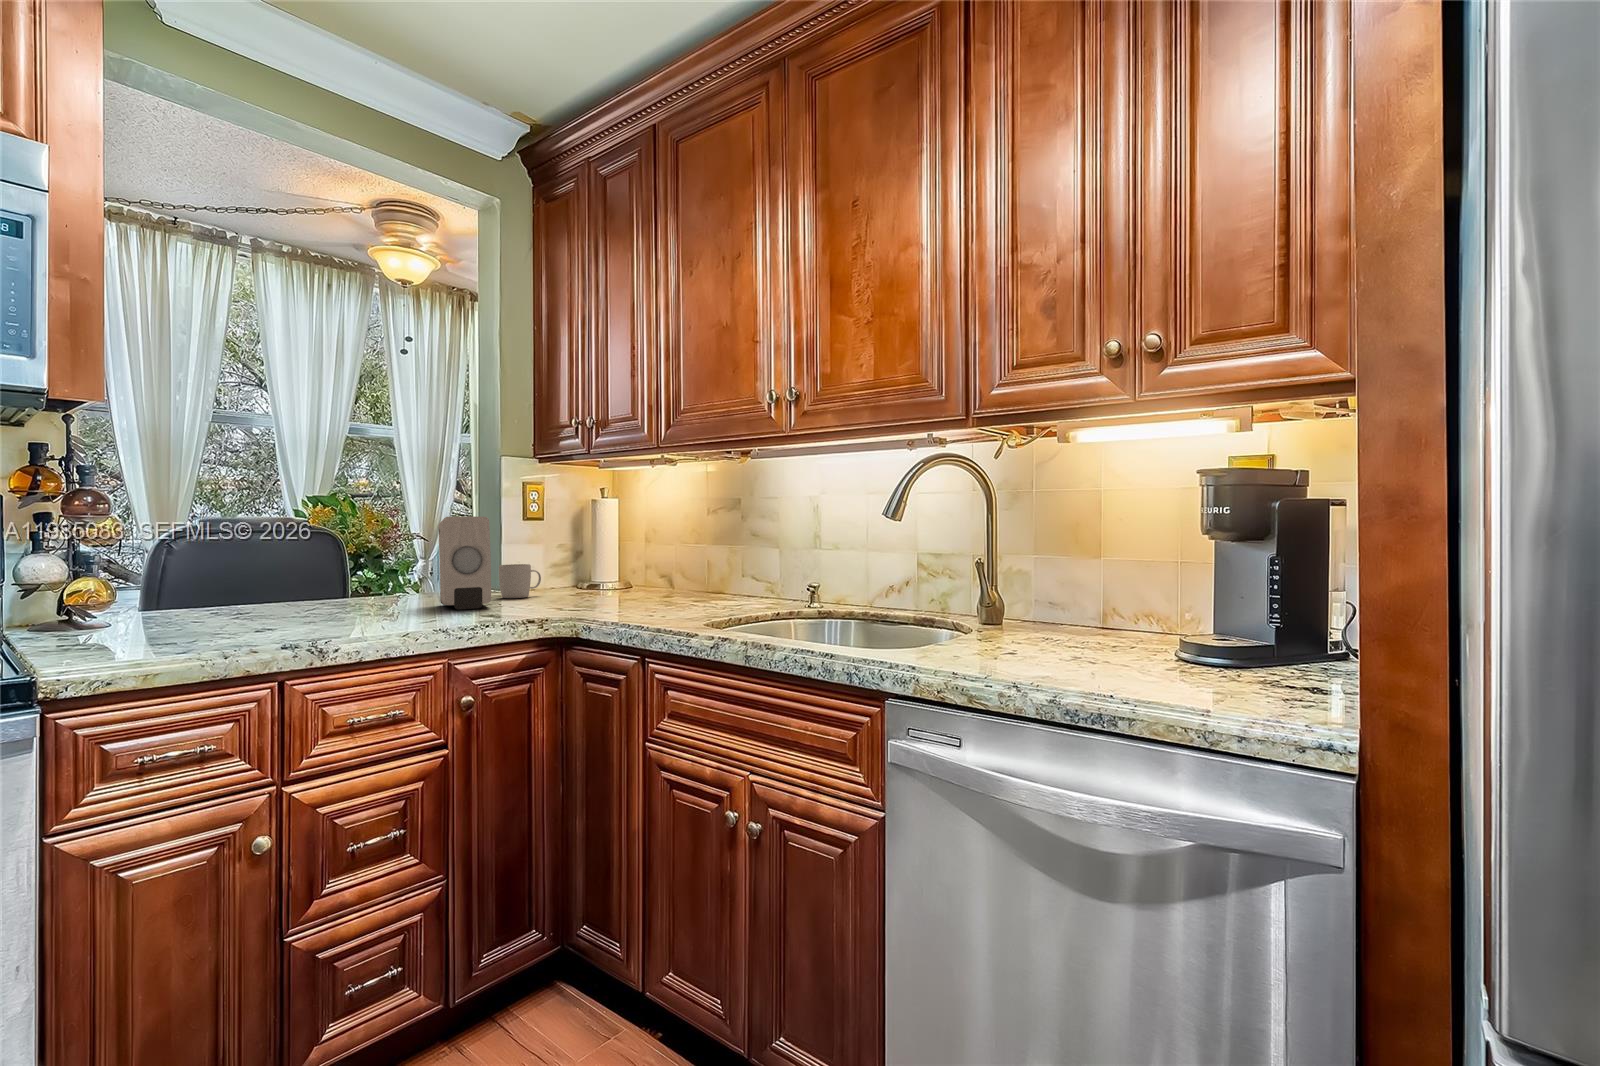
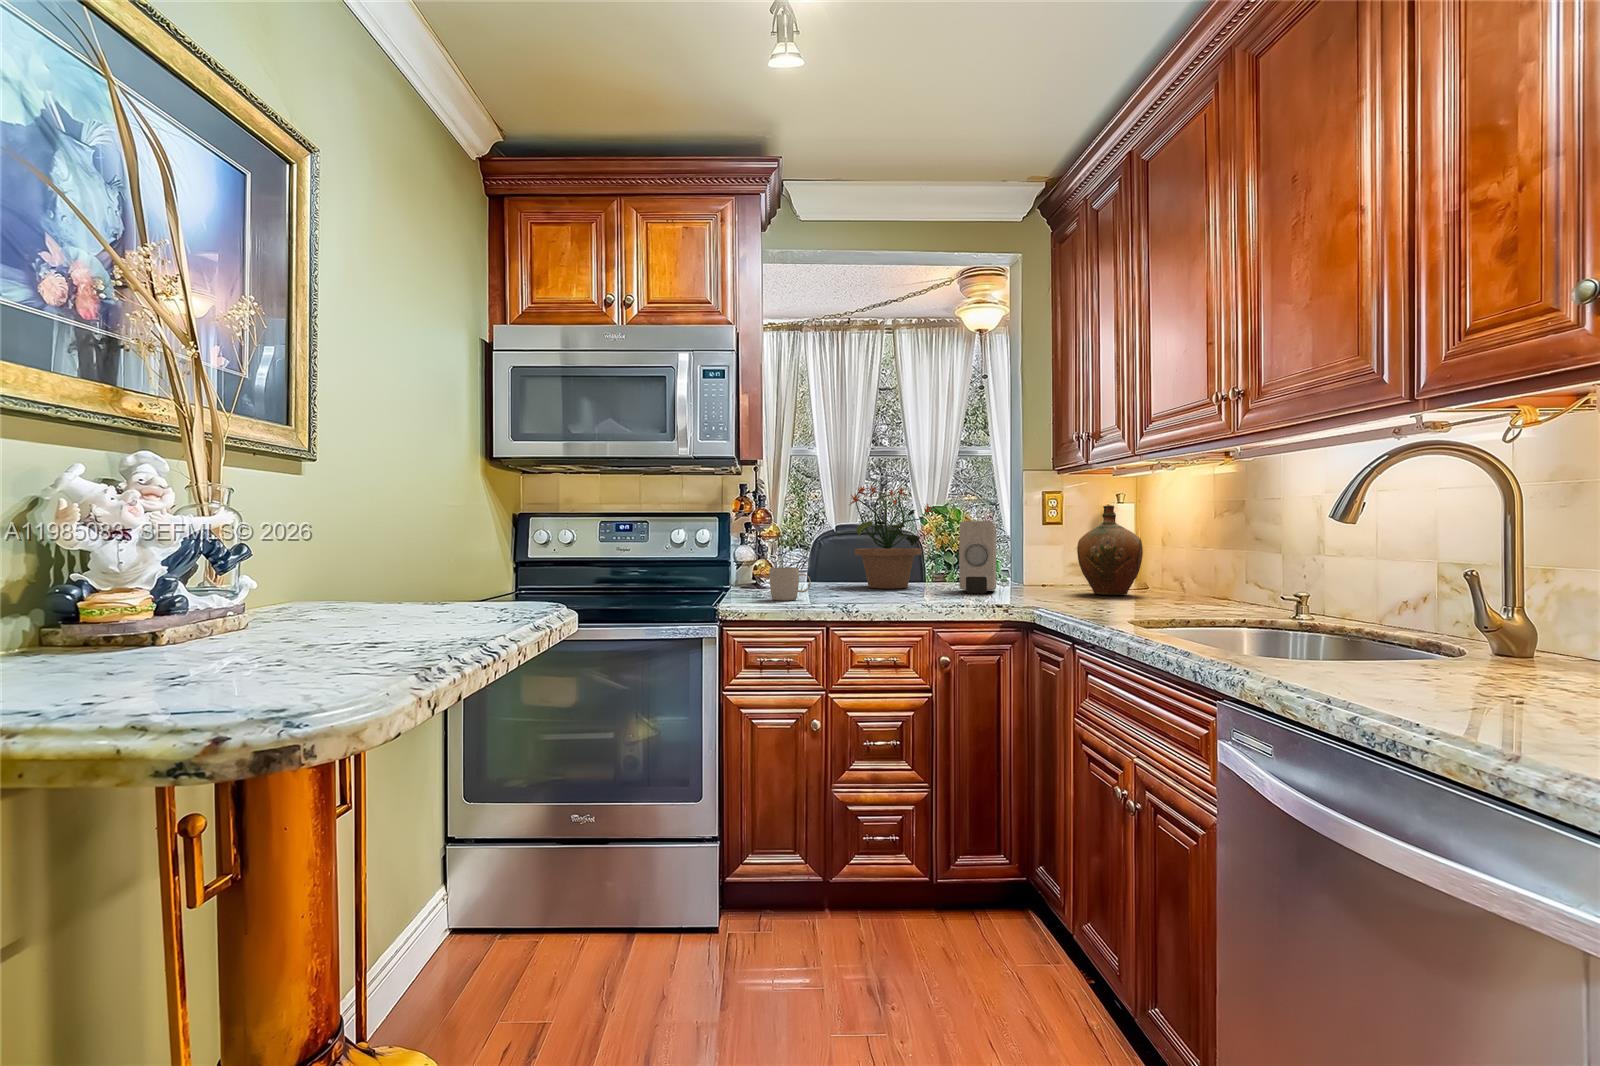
potted plant: none [226,459,391,612] -> present [838,485,933,588]
ceramic jug: none [581,501,649,600] -> present [1077,505,1143,595]
mug: present [499,564,541,598] -> present [769,567,811,600]

